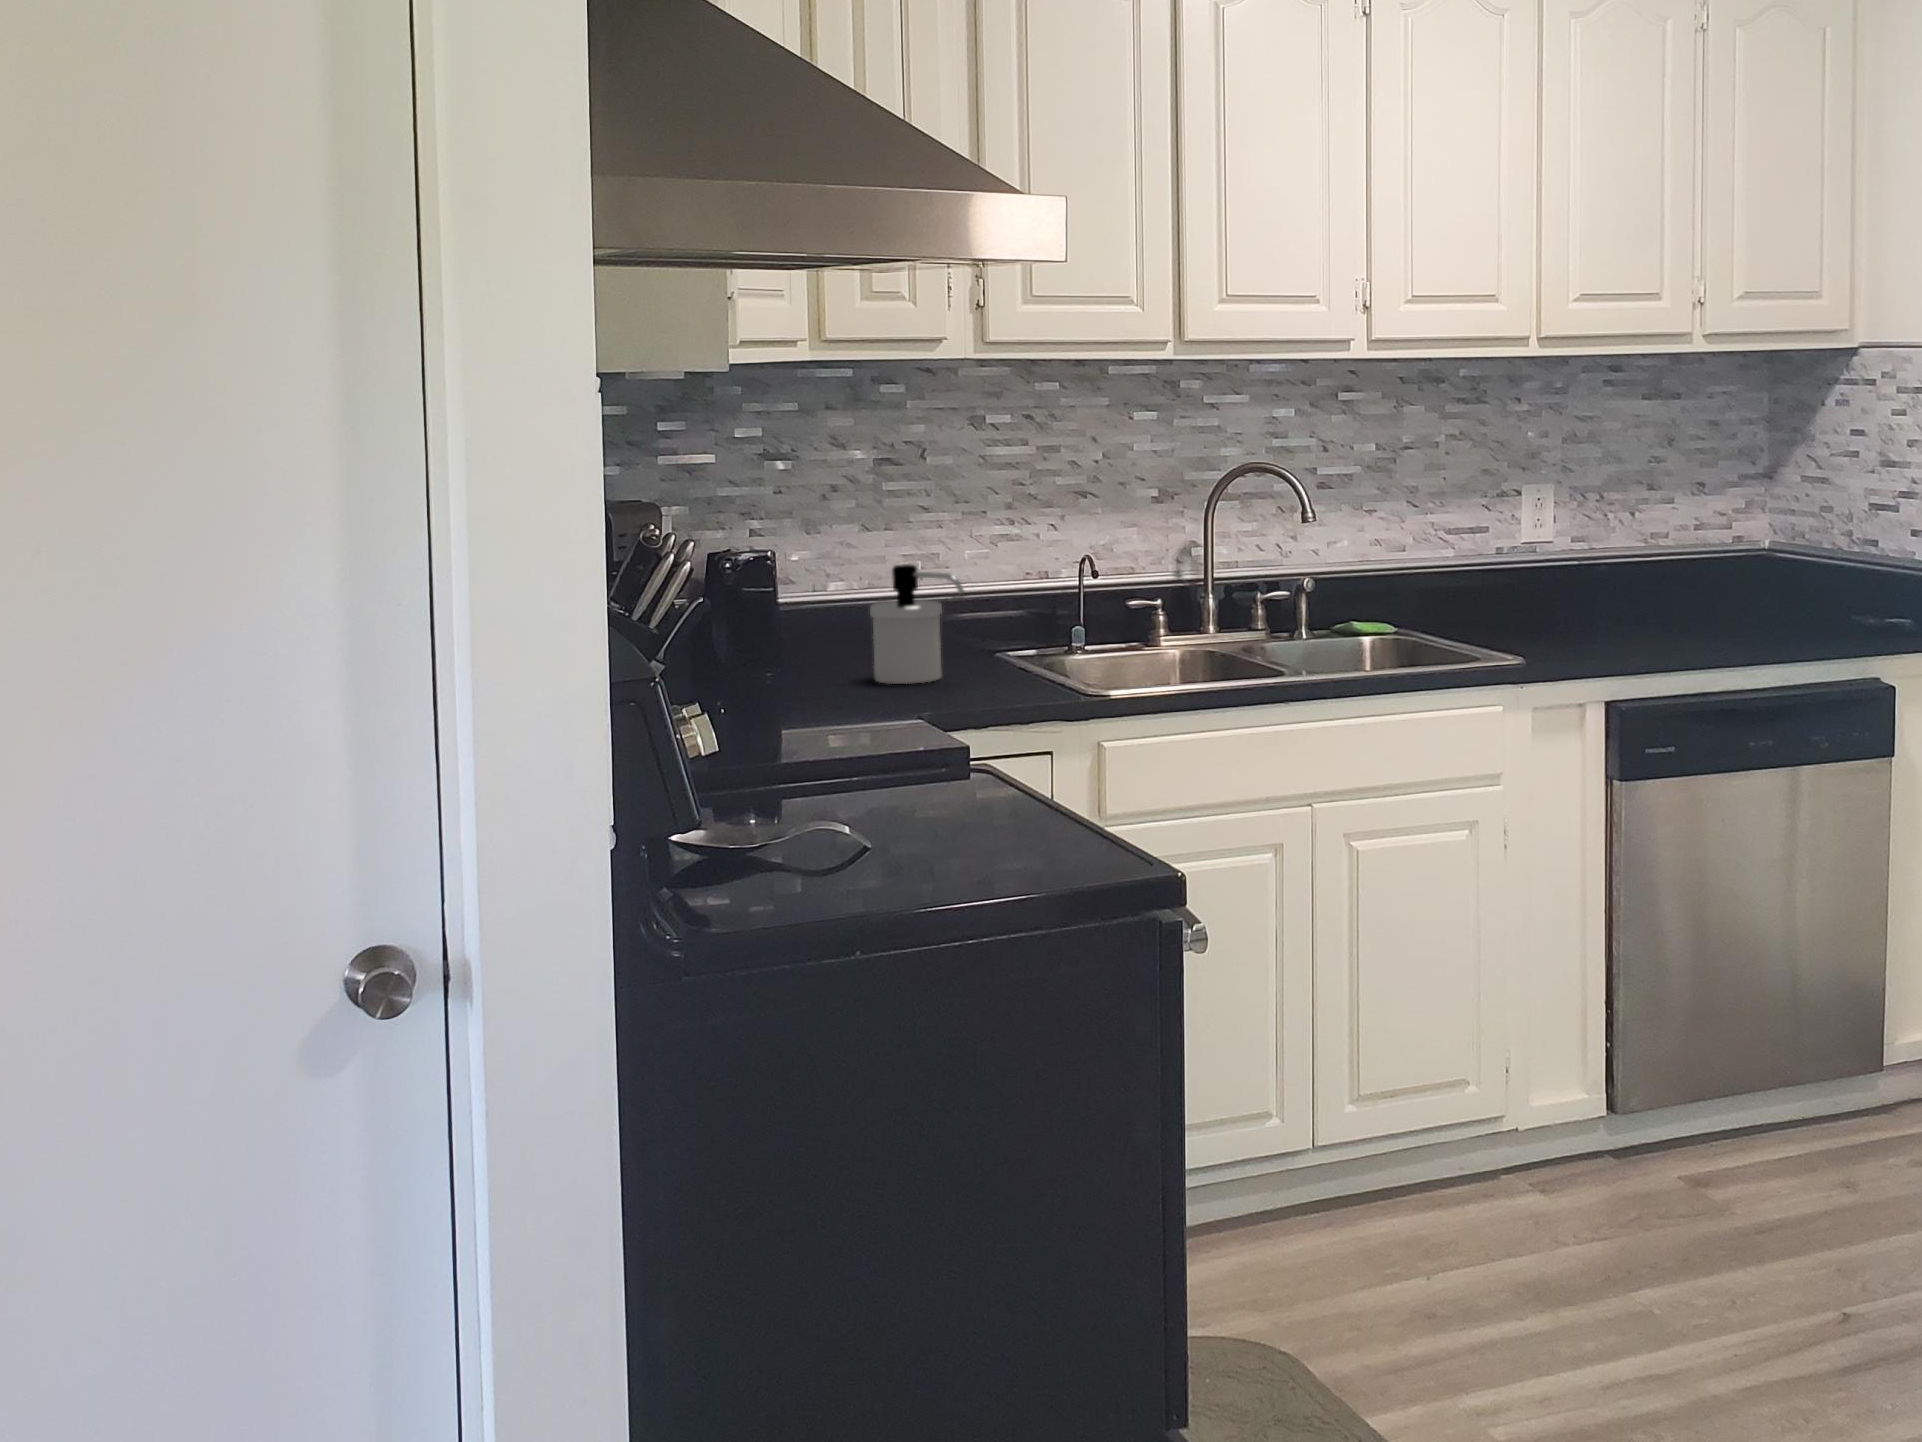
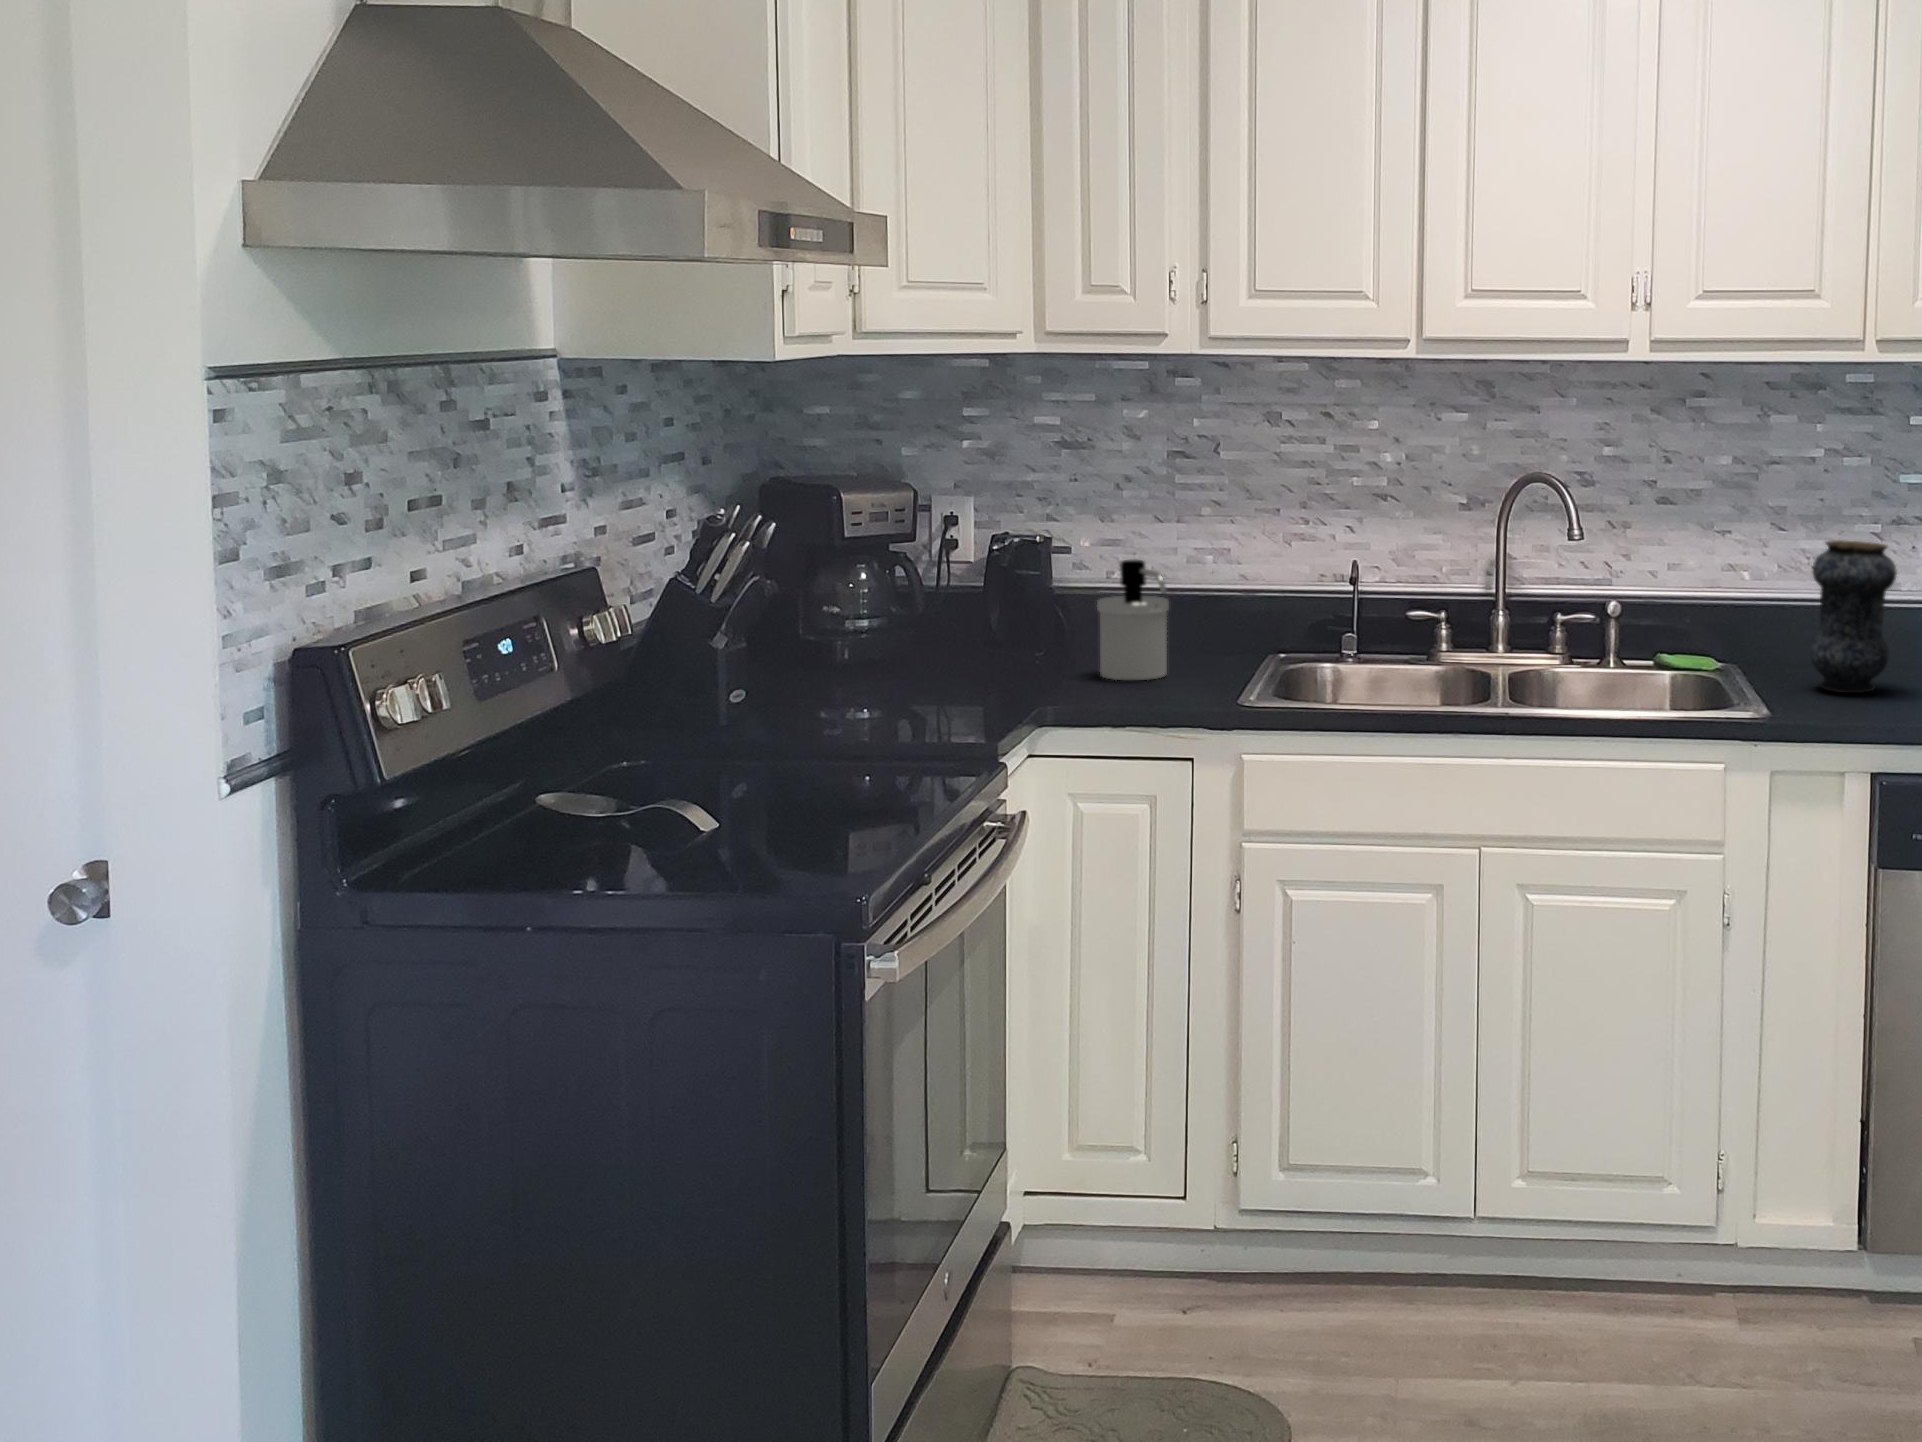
vase: none [1491,510,1561,639] -> present [1810,540,1897,693]

